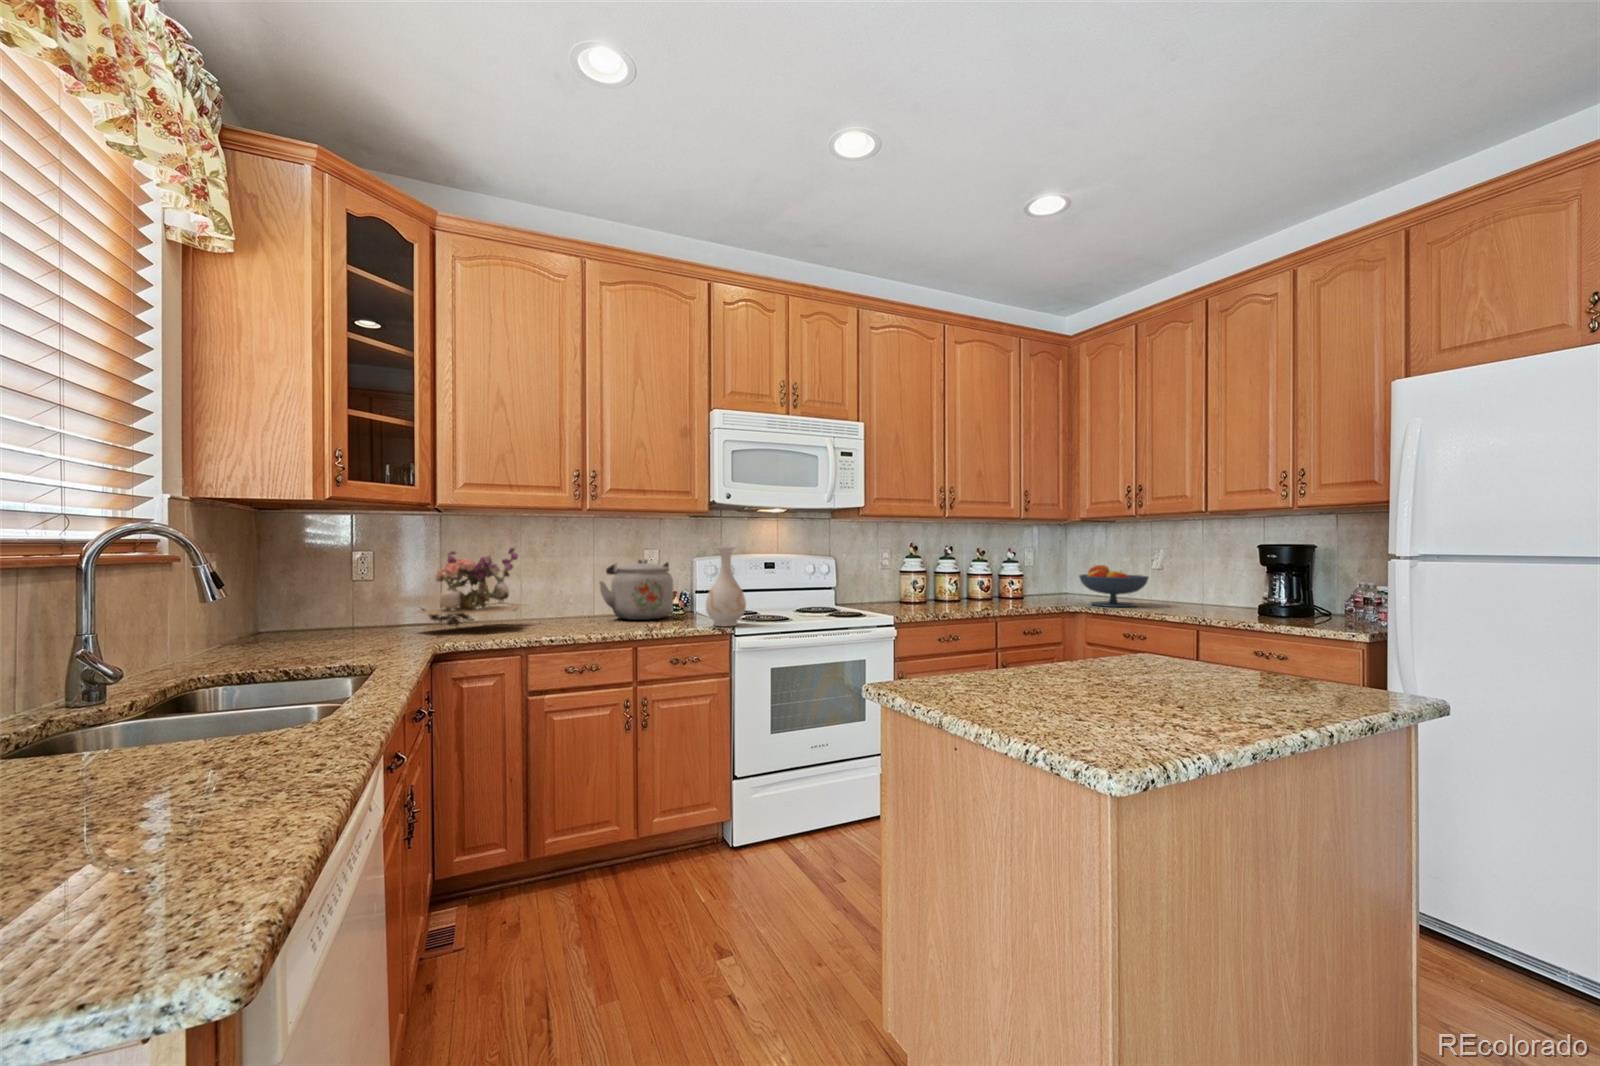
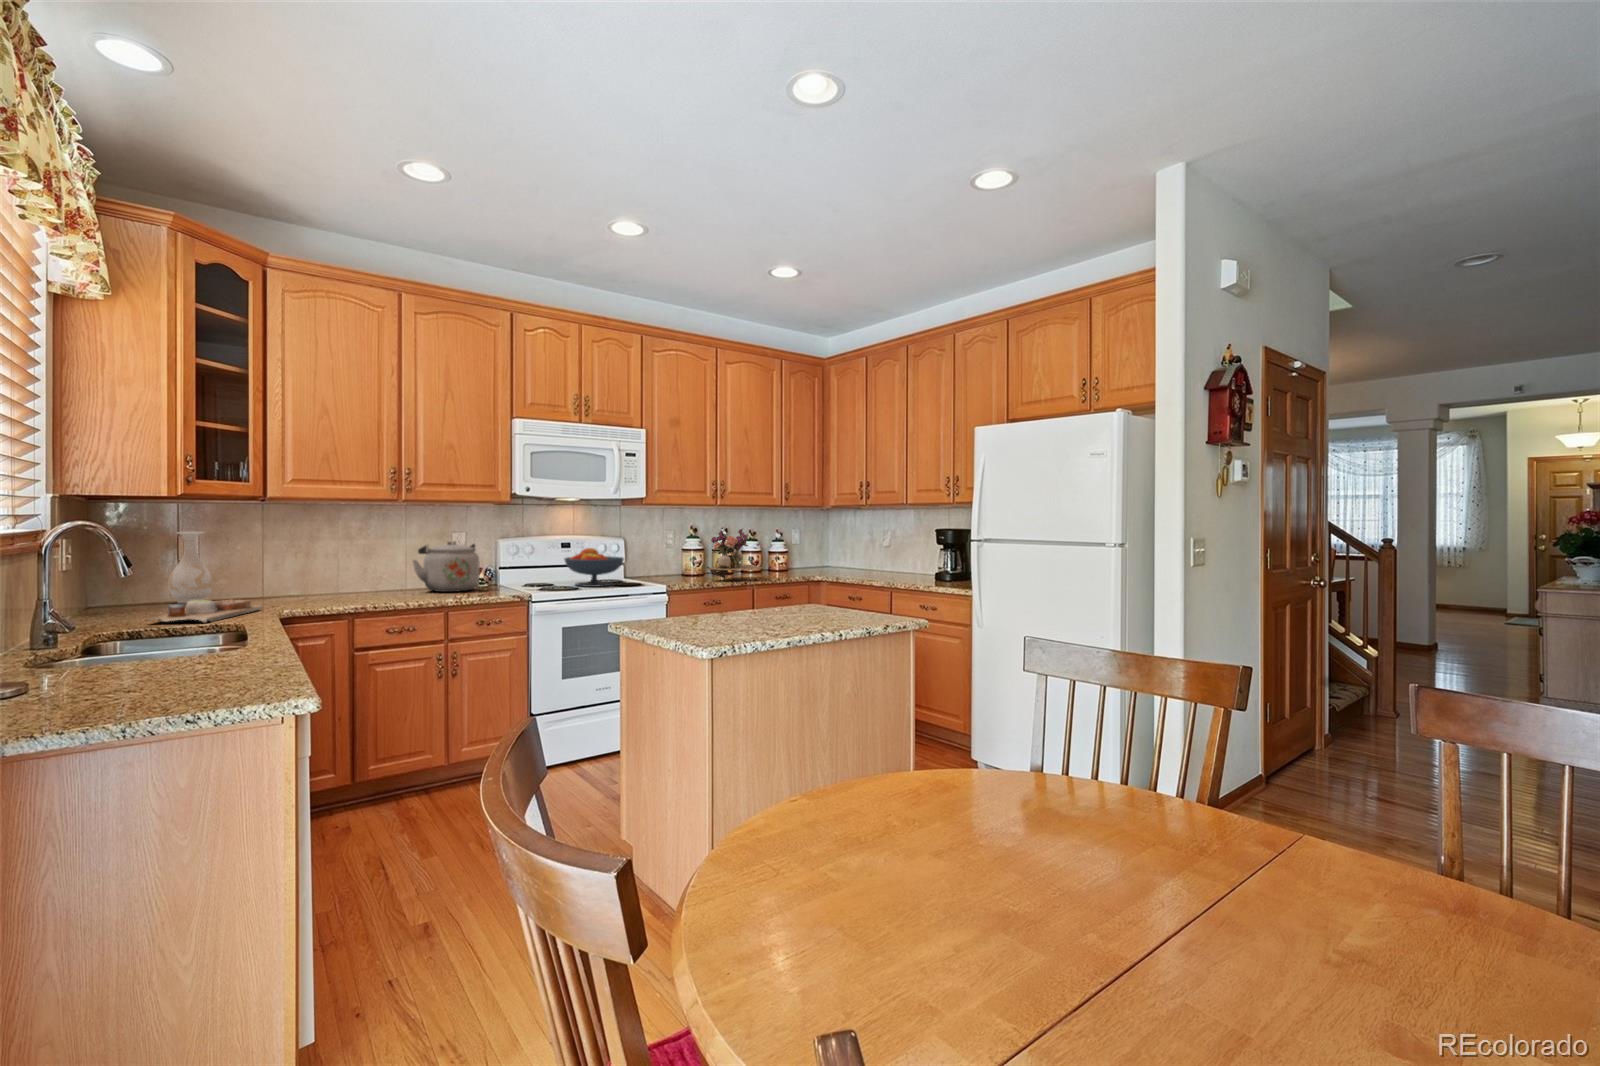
flower arrangement: present [417,547,526,628] -> present [707,528,765,579]
vase: present [706,547,746,626] -> present [168,532,214,603]
fruit bowl: present [1079,565,1149,607] -> present [564,548,624,587]
cutting board: none [270,628,422,664] -> present [149,599,262,624]

